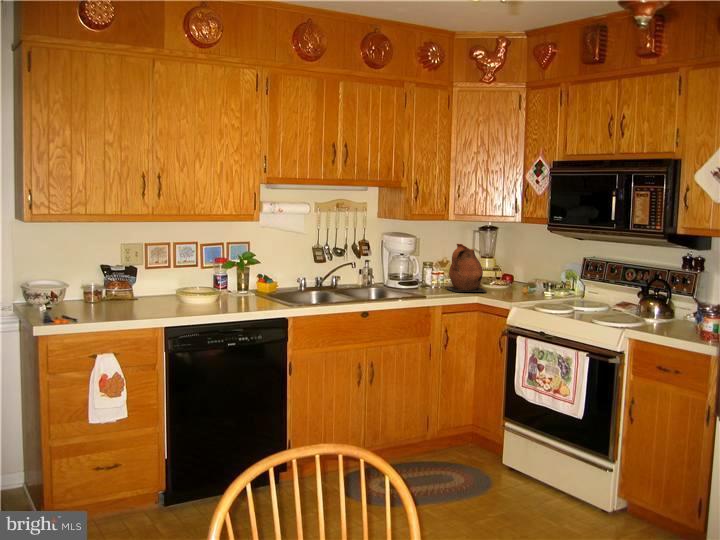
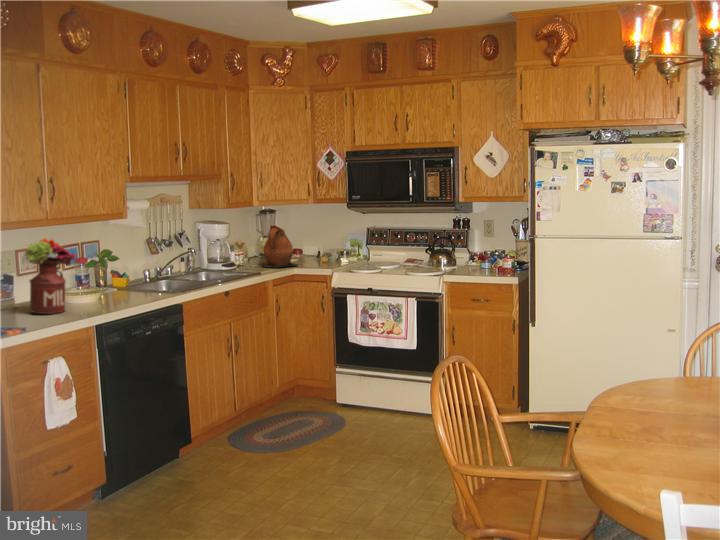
flower arrangement: none [120,233,174,309] -> present [25,238,76,314]

